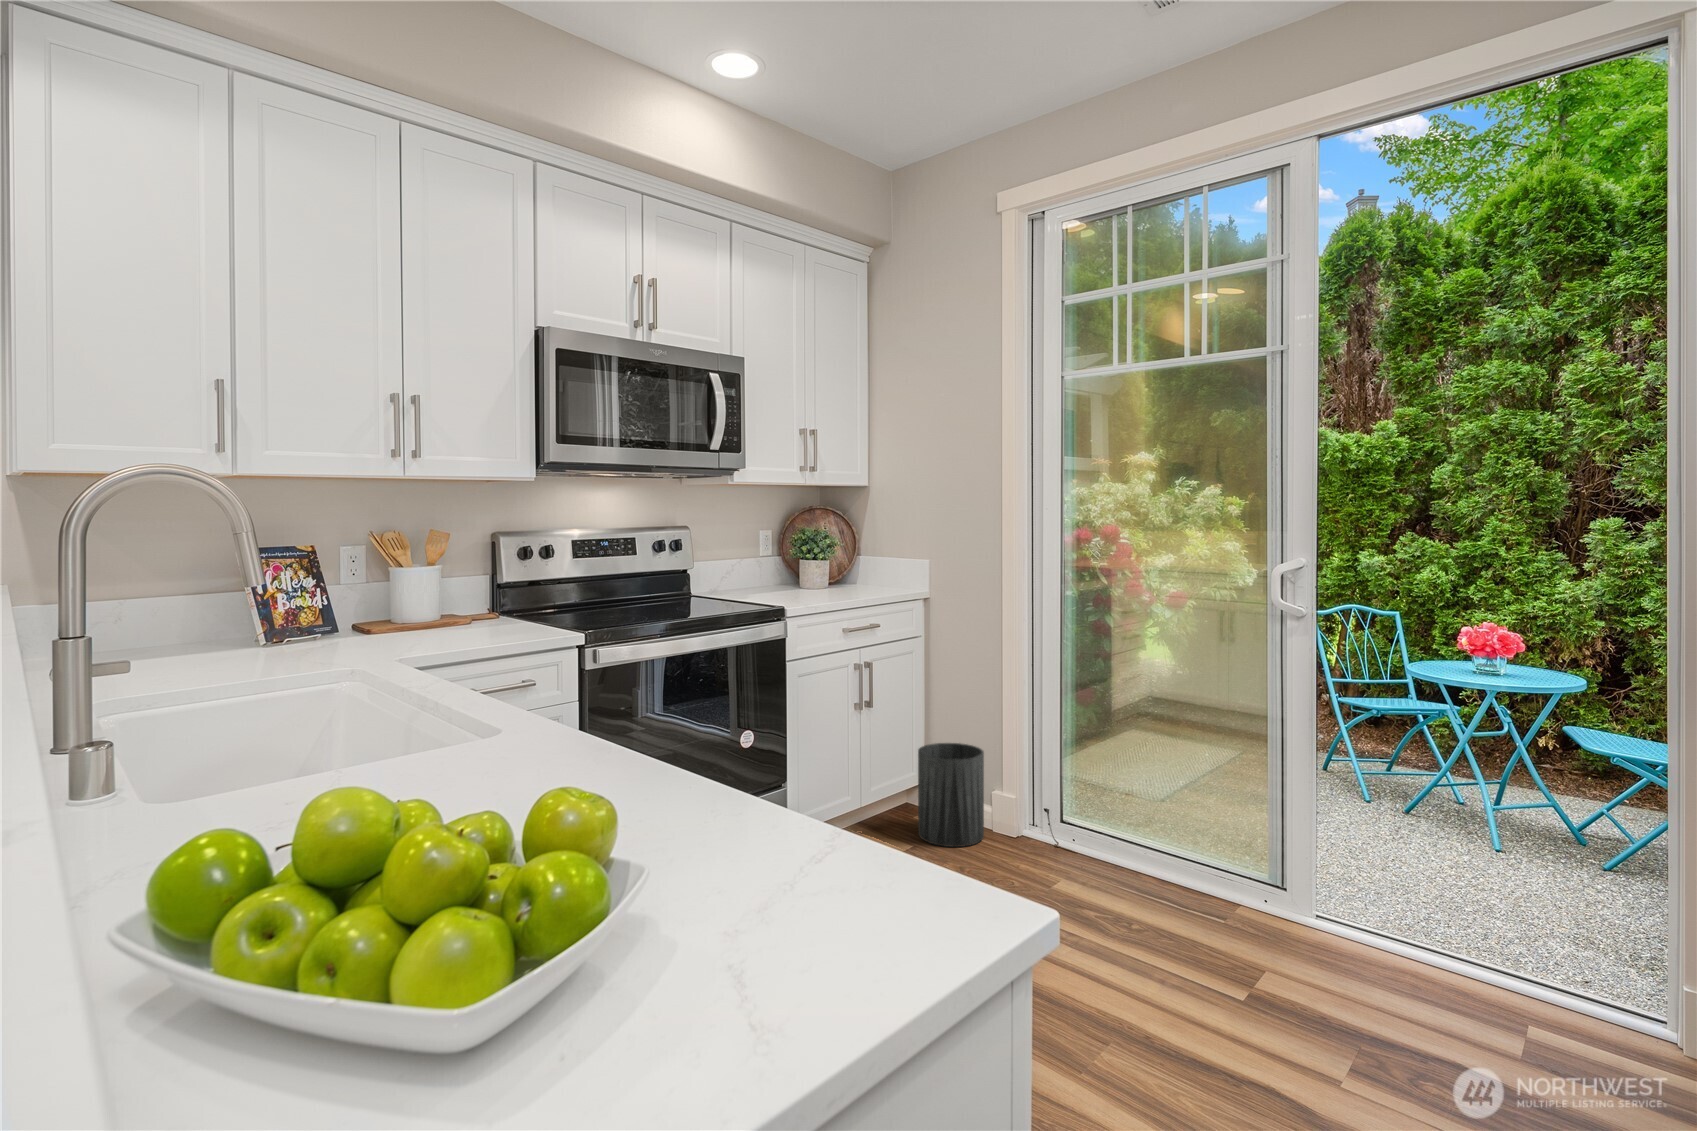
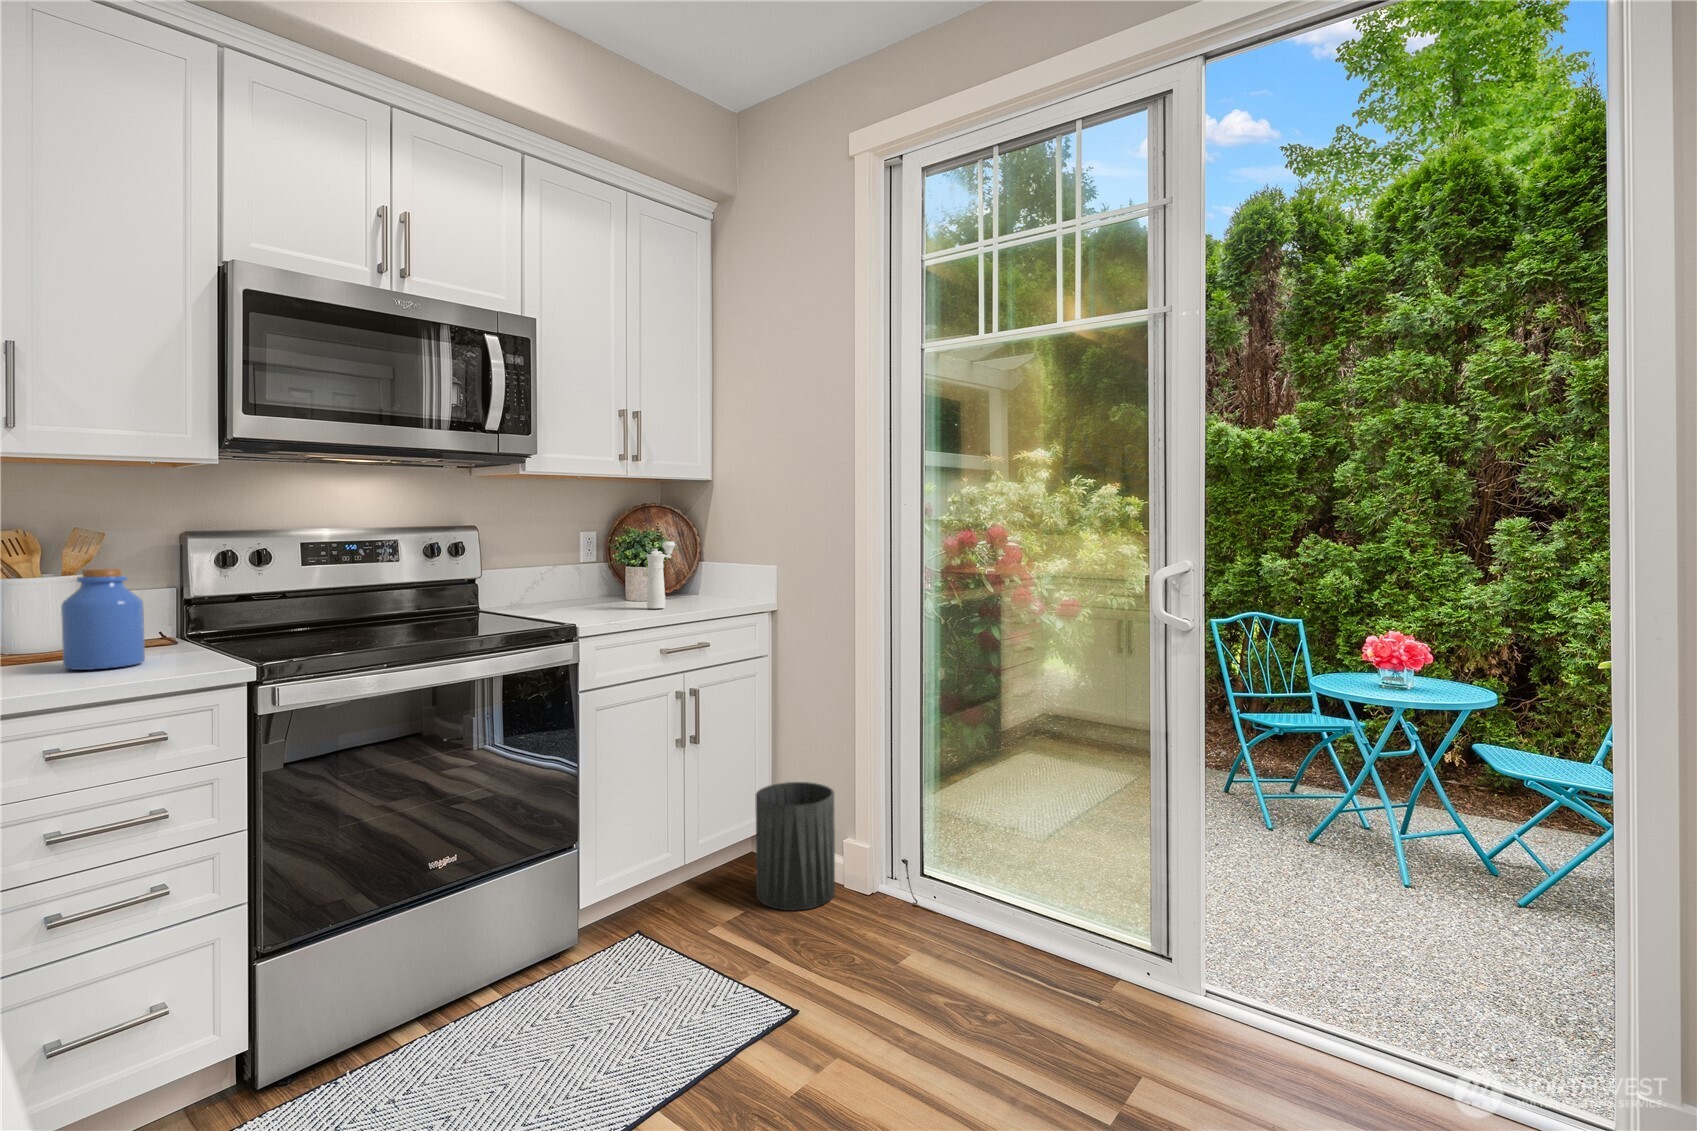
pepper mill: none [825,539,846,595] -> present [646,541,675,608]
jar: none [454,560,504,634] -> present [61,568,145,670]

